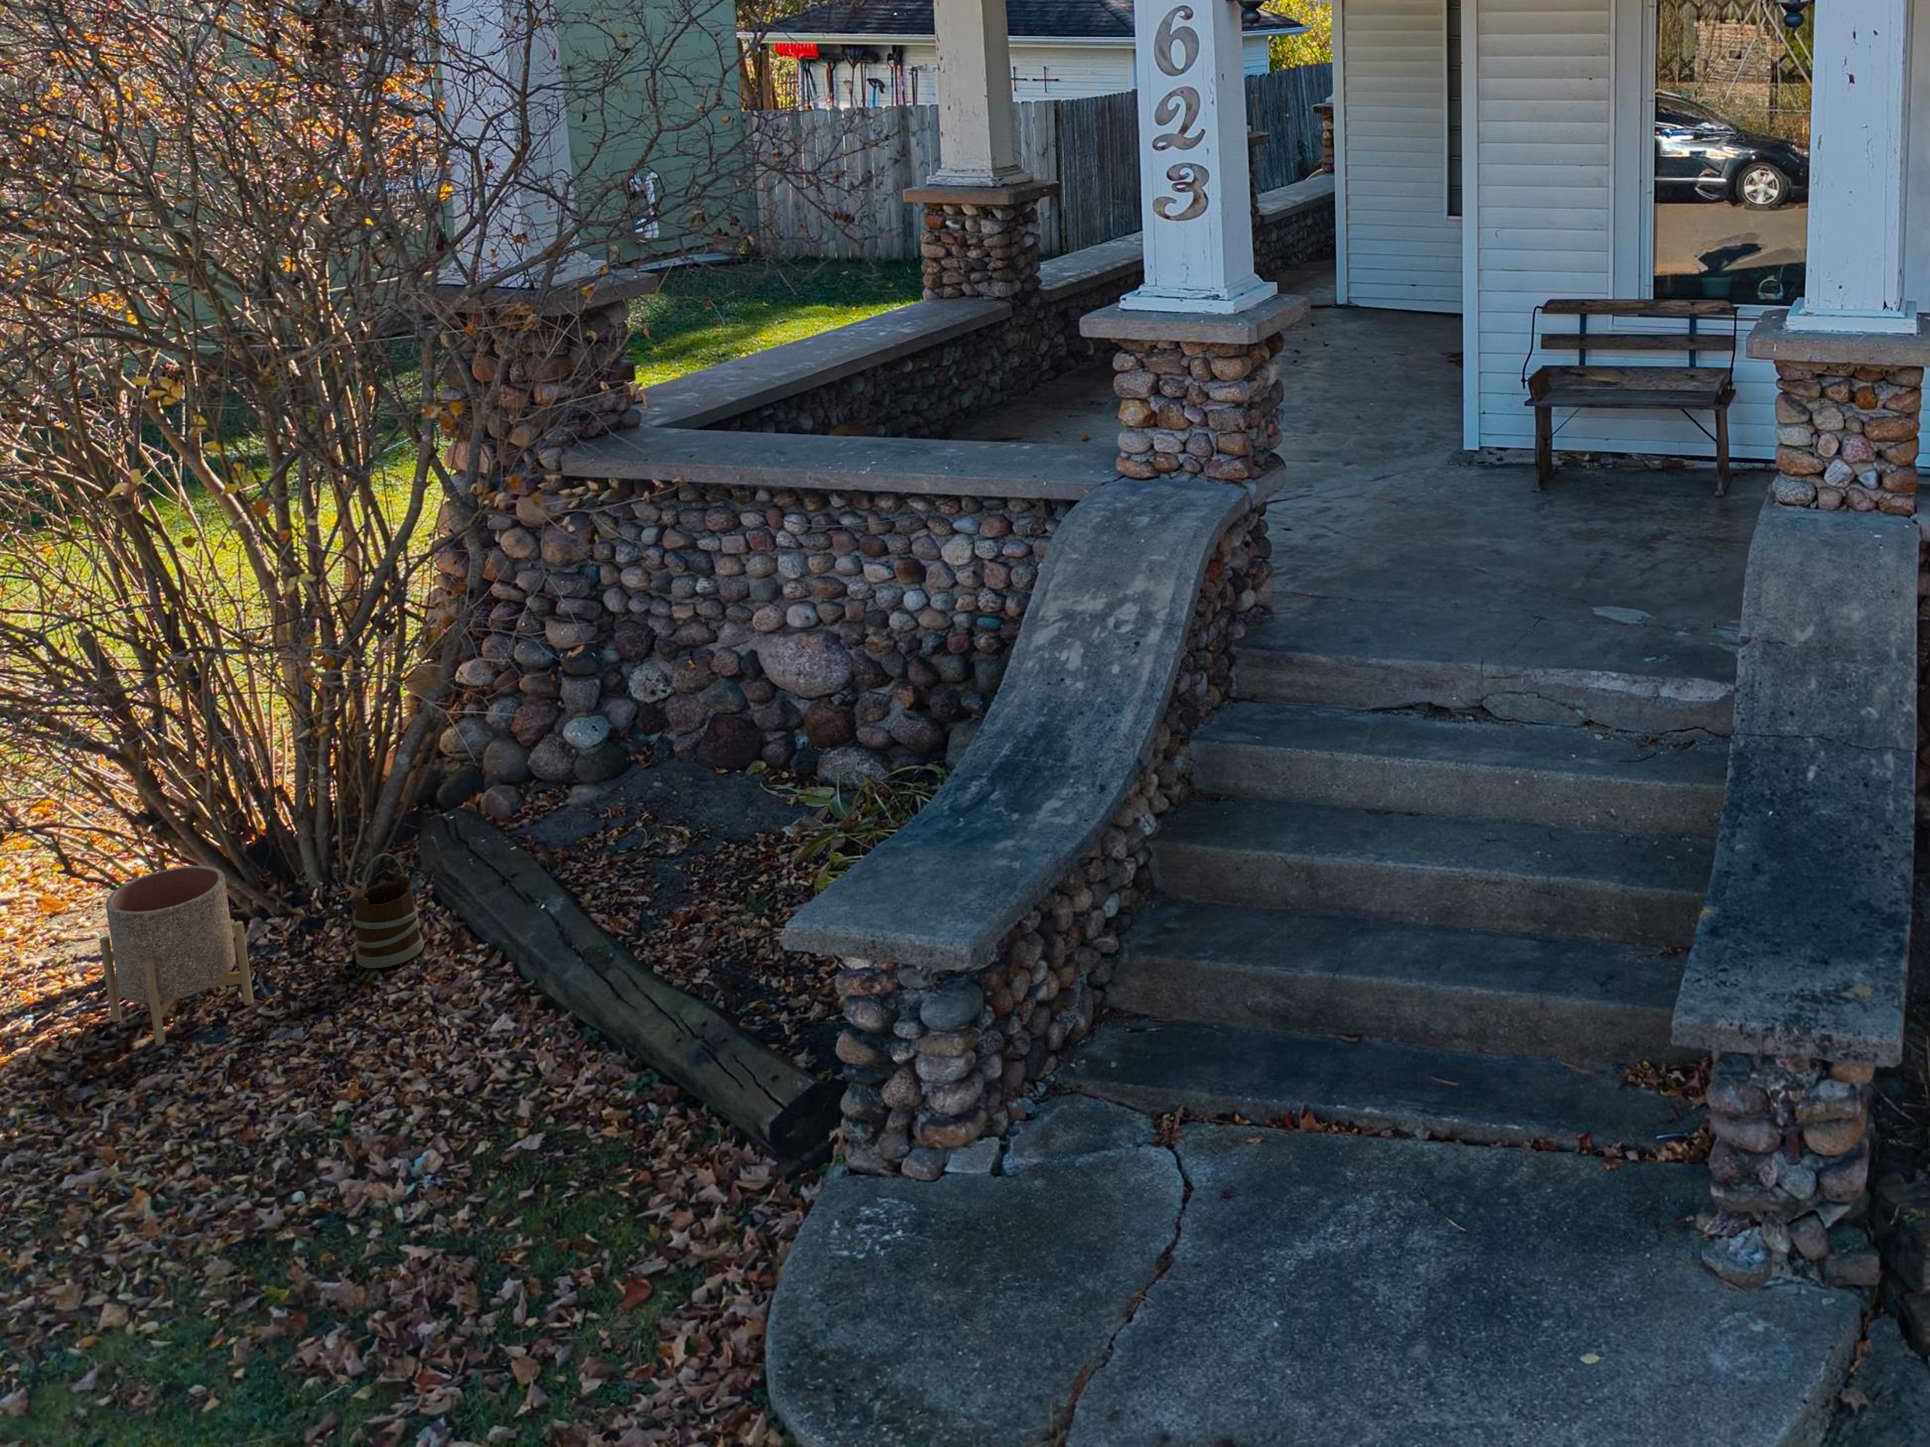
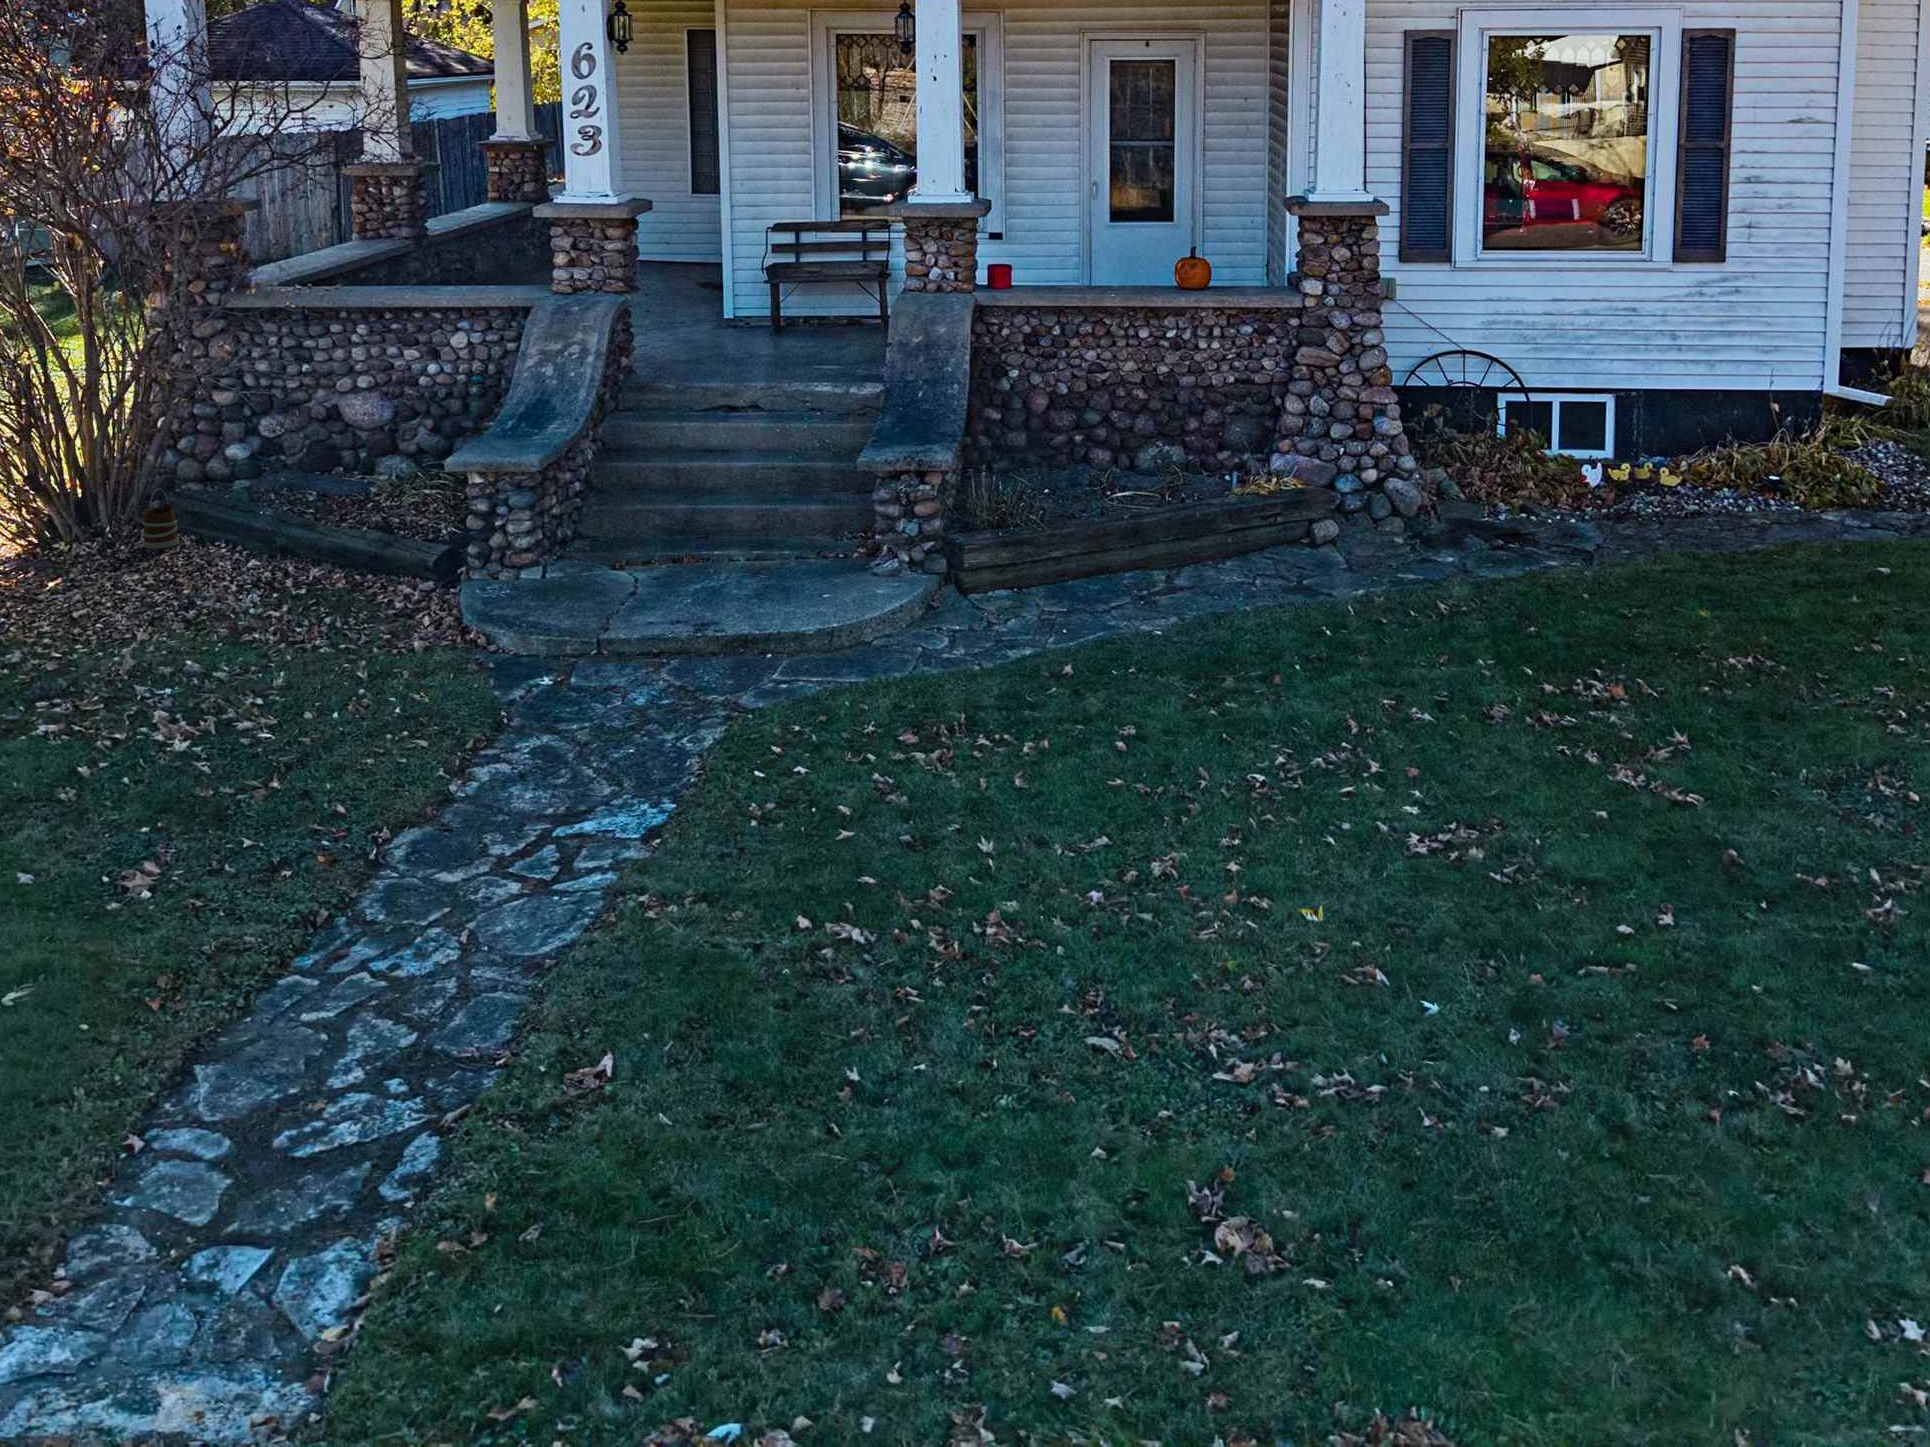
planter: present [100,866,254,1046] -> none [18,490,97,575]

